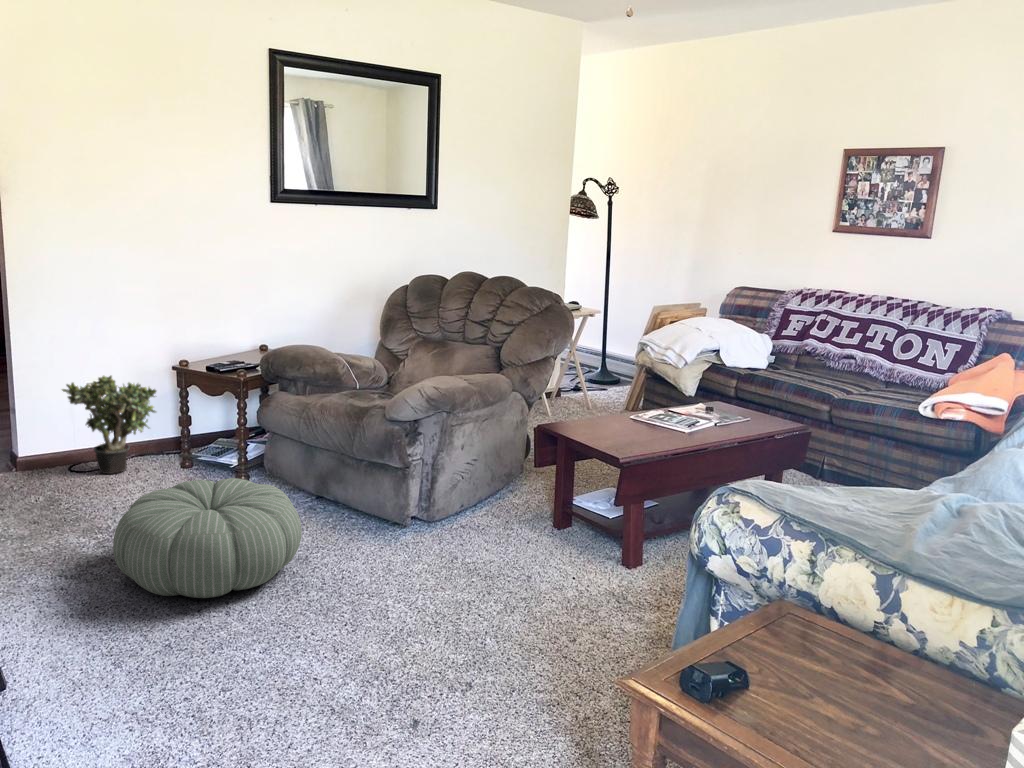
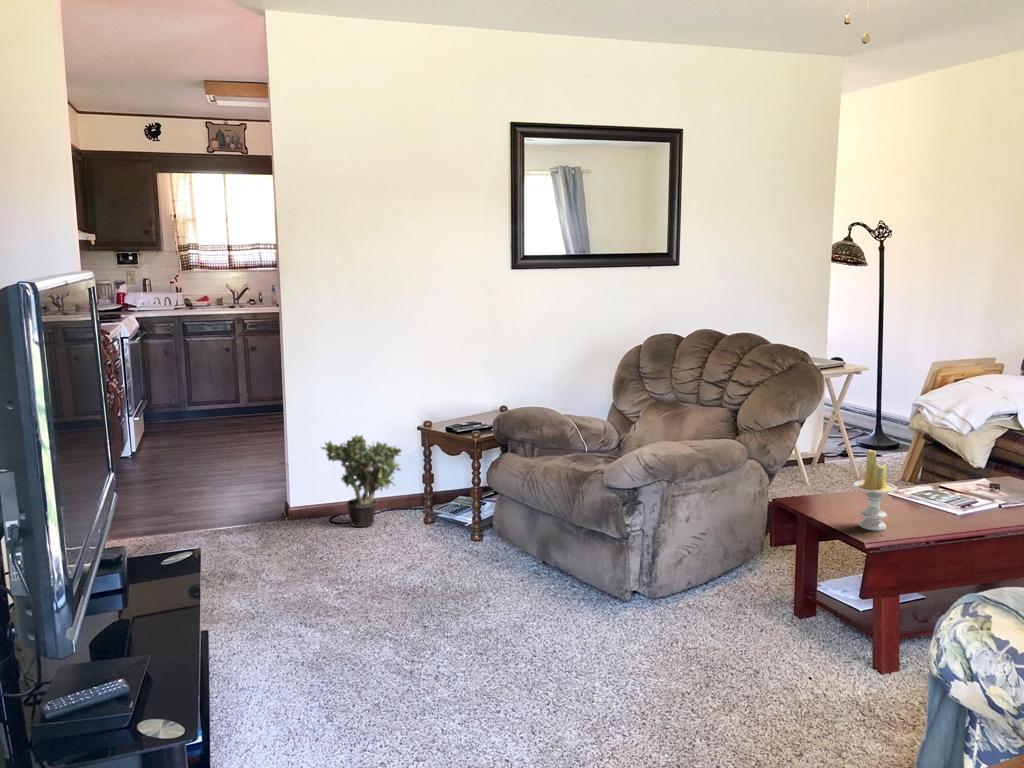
candle: none [607,379,641,449] -> present [853,449,897,531]
pouf: present [113,478,302,598] -> none [342,539,516,658]

